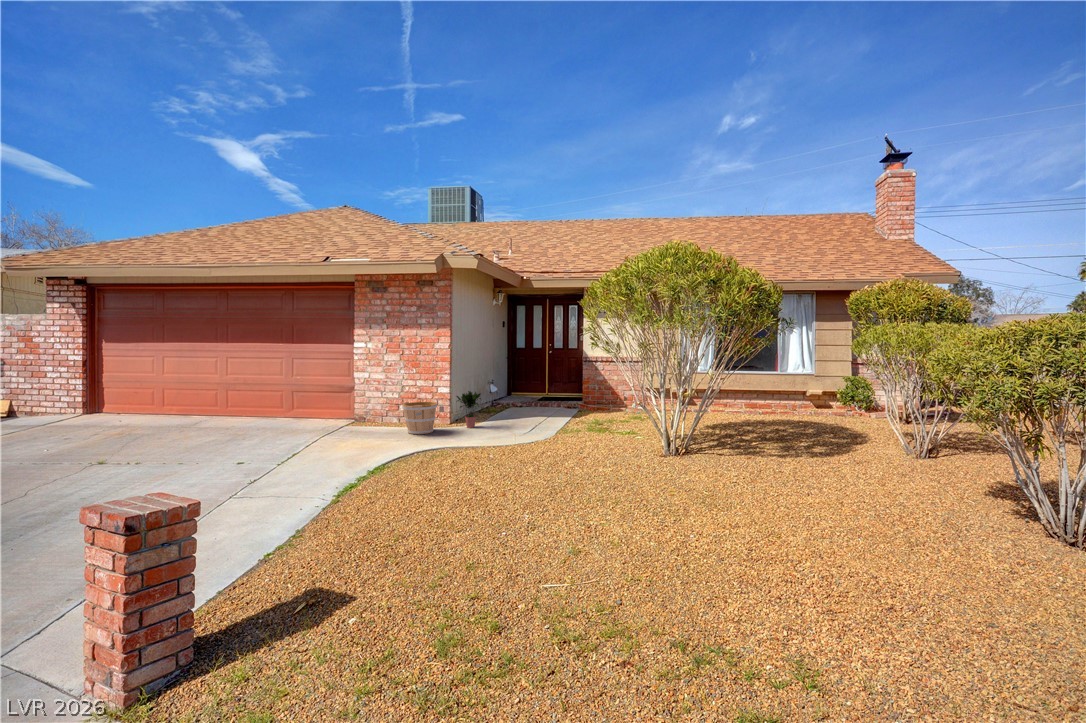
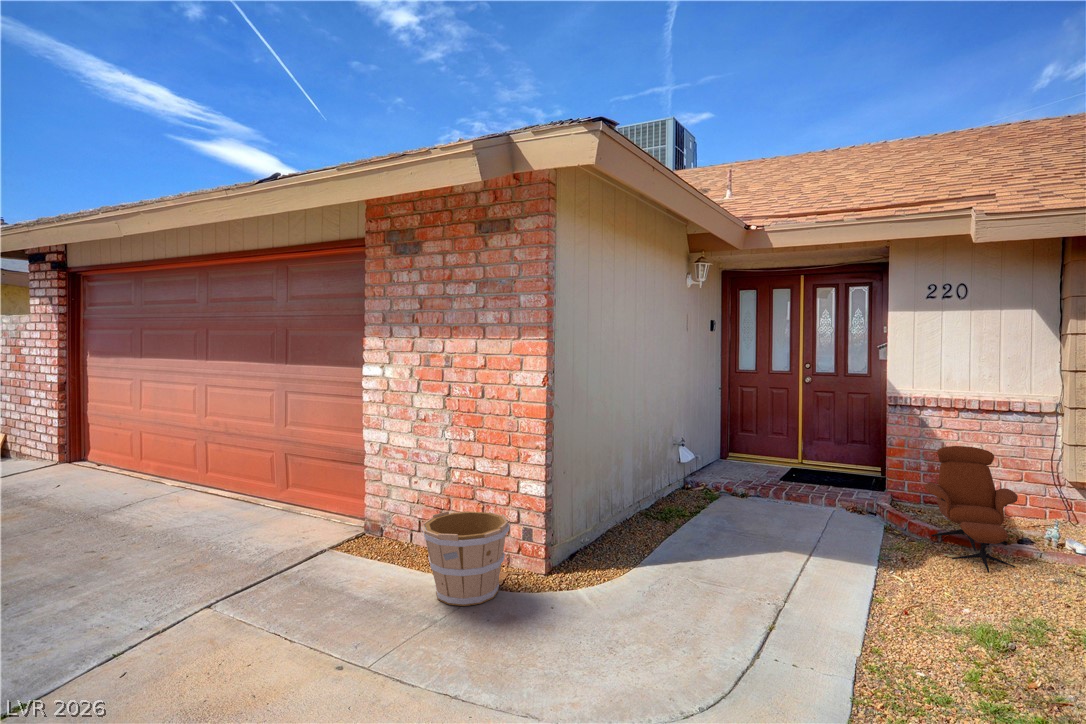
lounge chair: none [591,373,621,414] -> present [925,446,1018,572]
potted plant: present [457,391,481,428] -> none [559,487,630,592]

